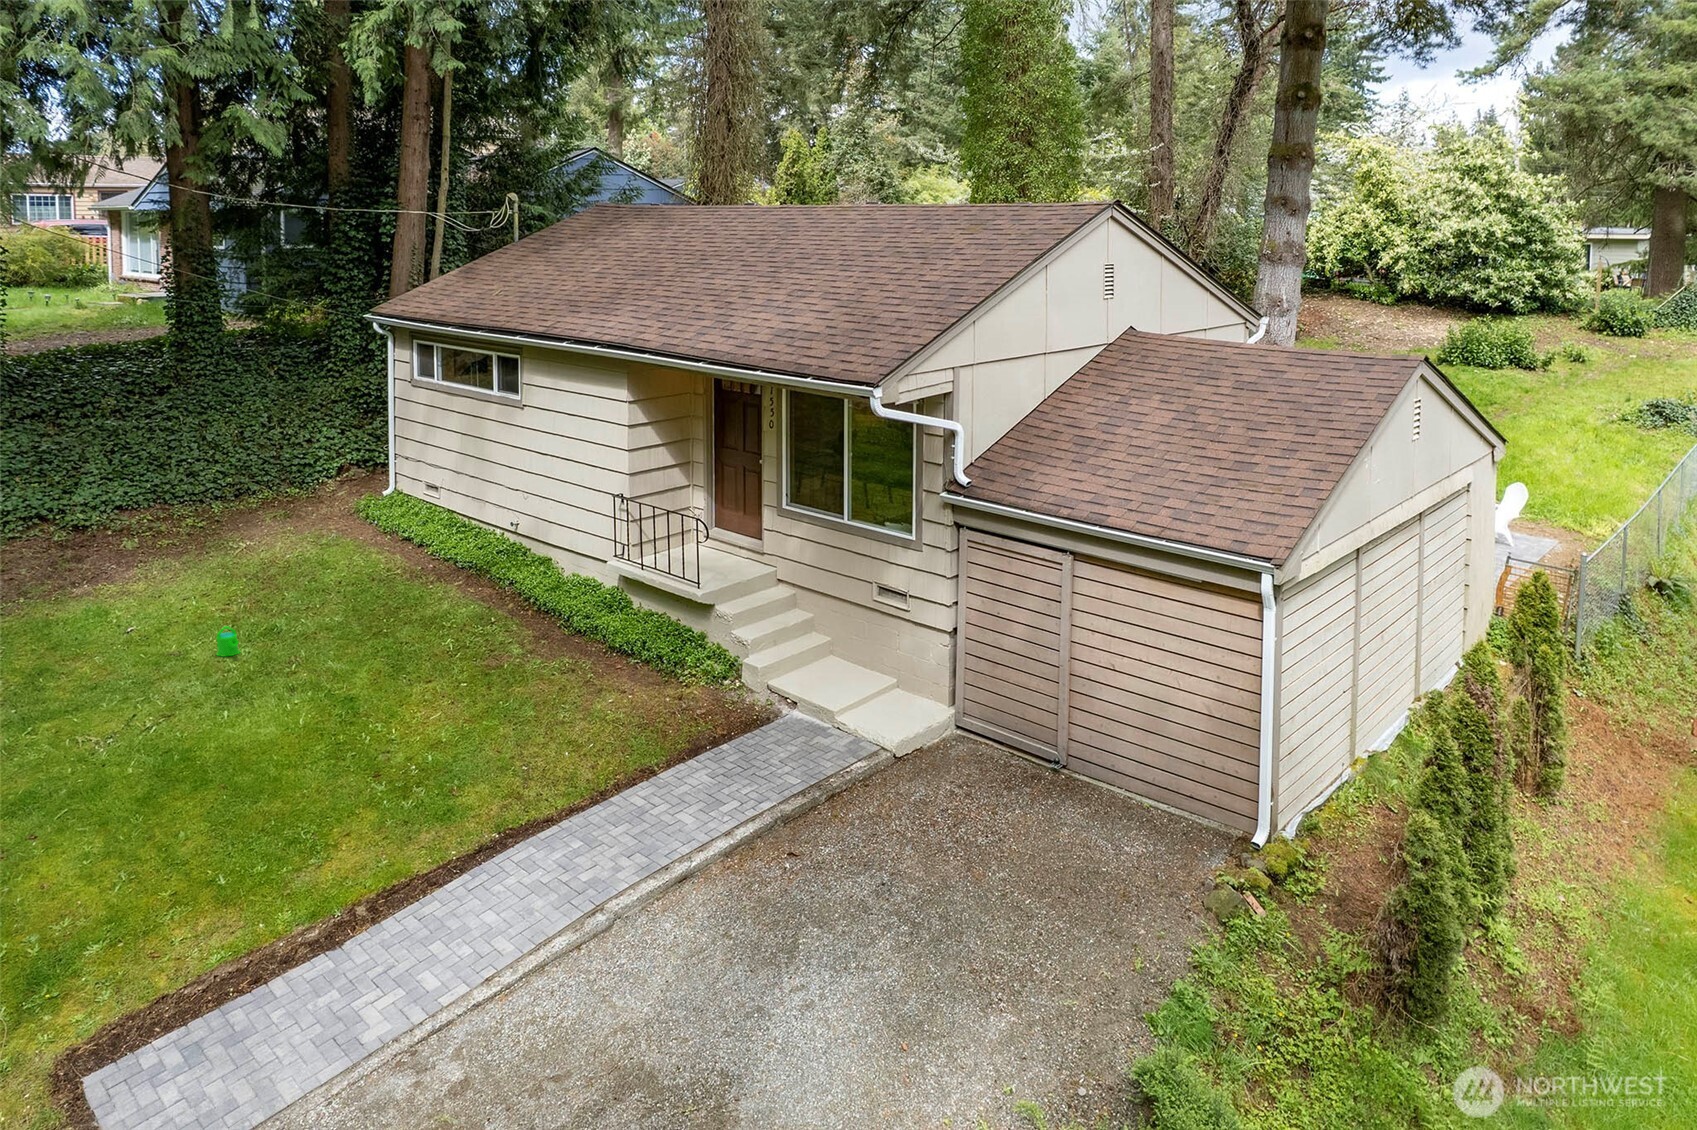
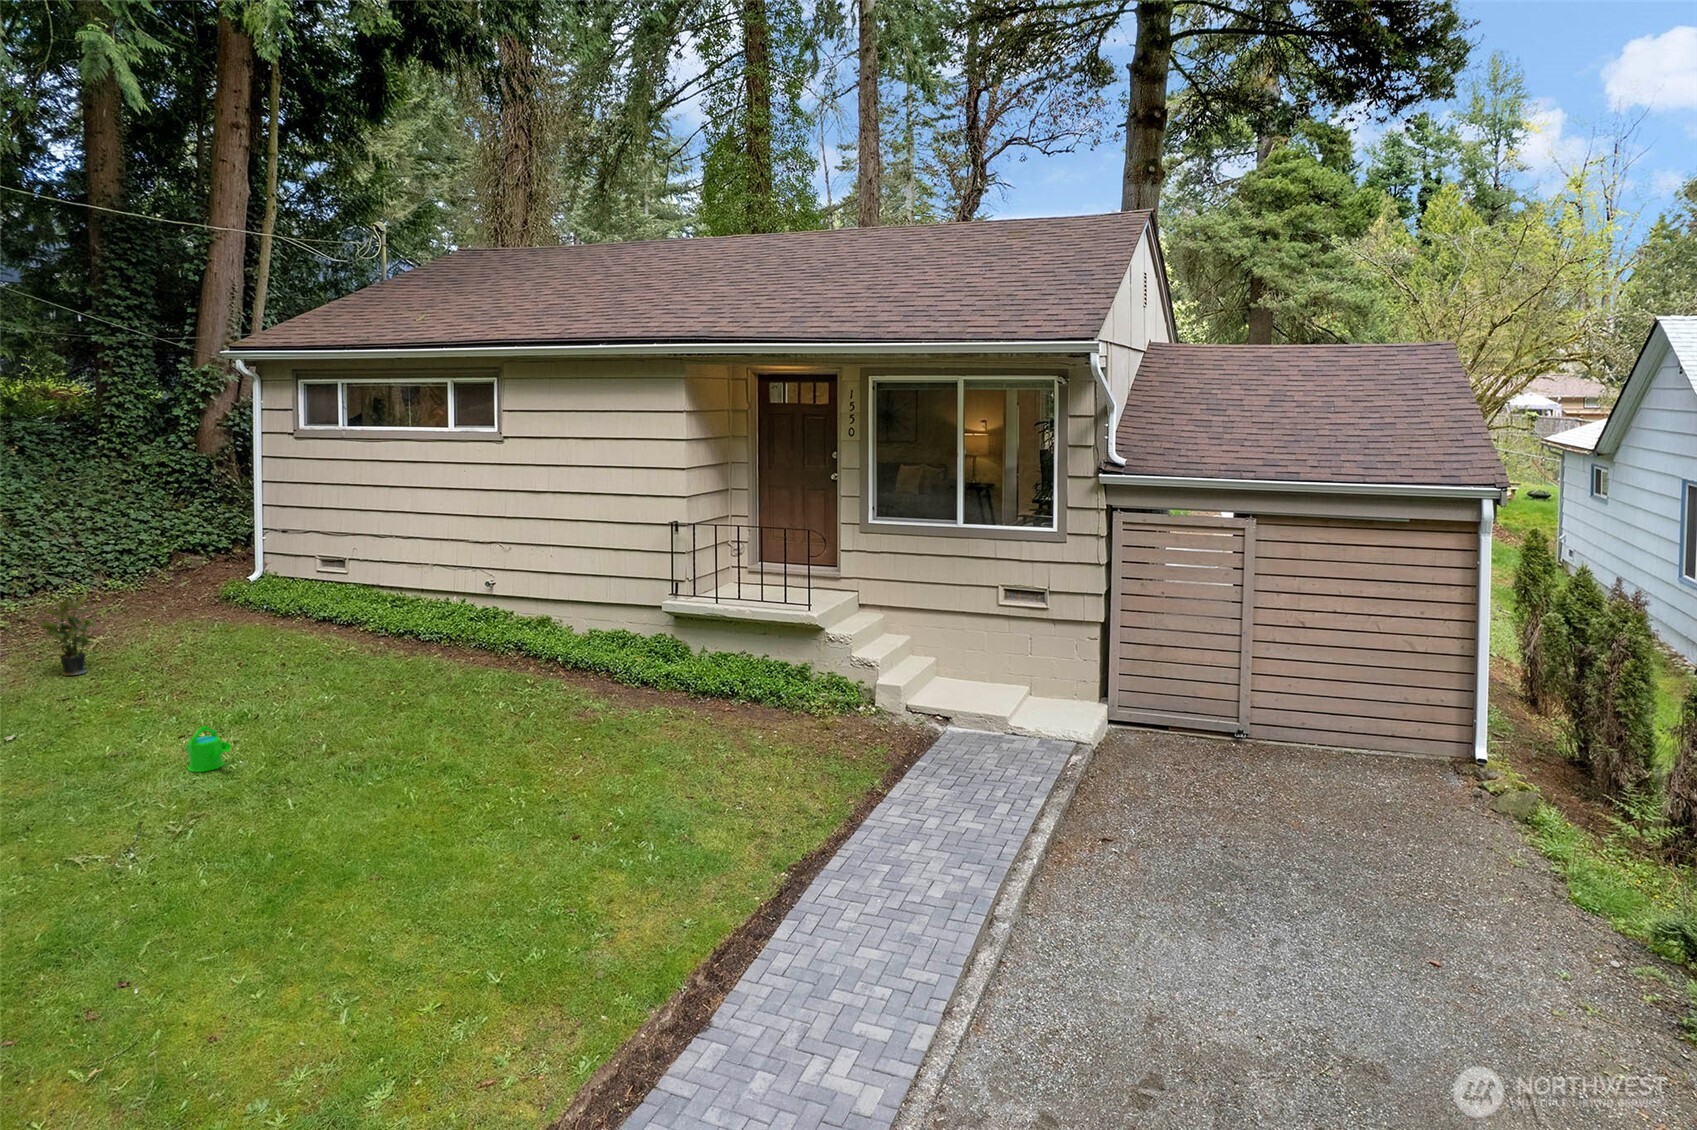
potted plant: none [192,511,229,569] -> present [40,594,95,676]

